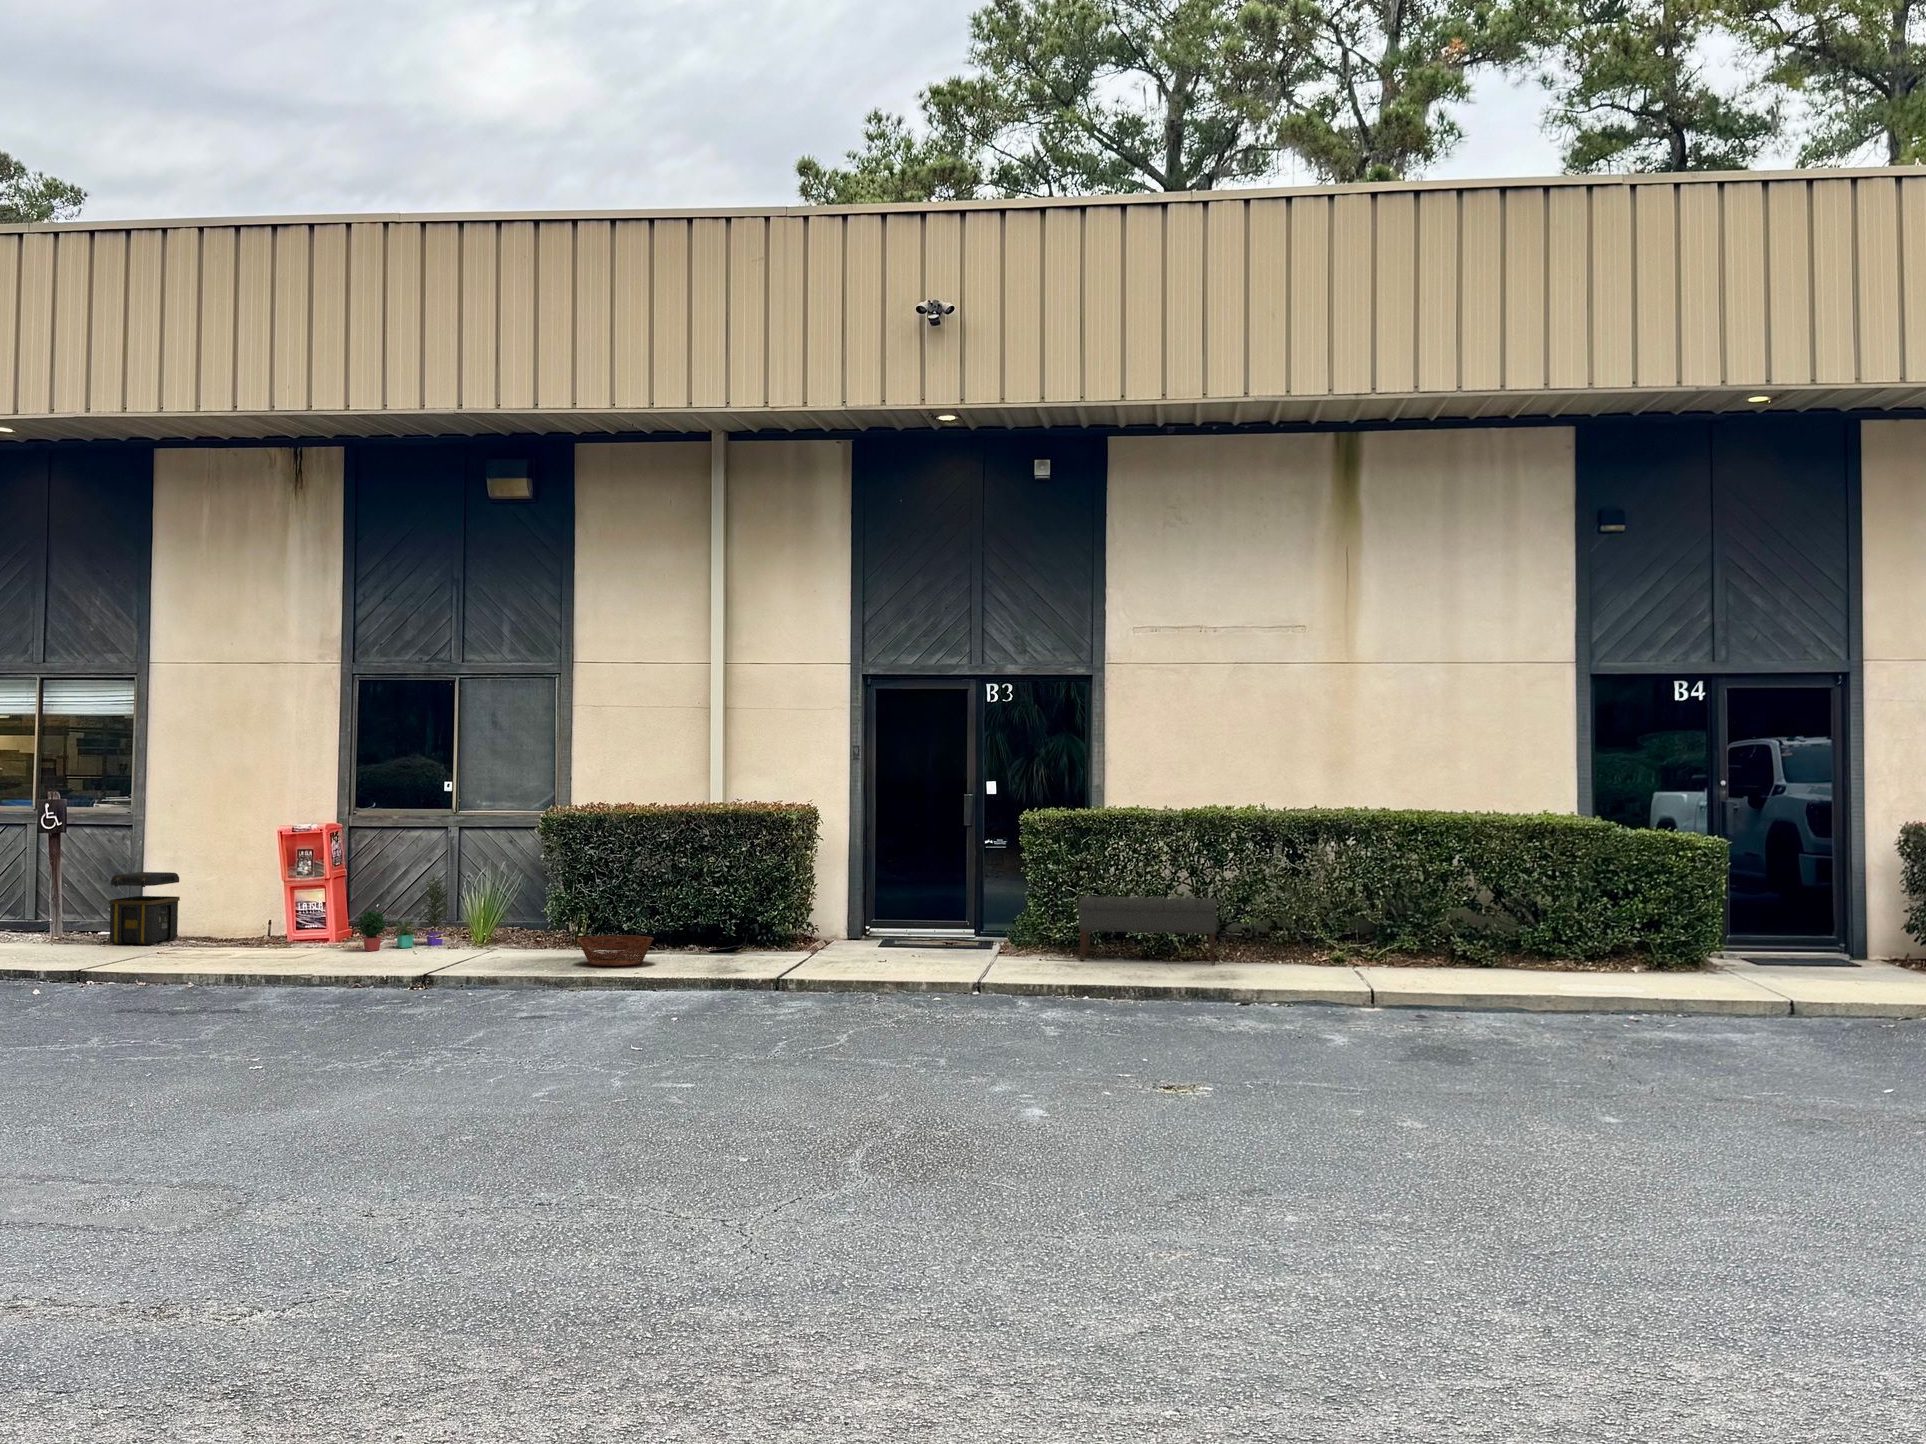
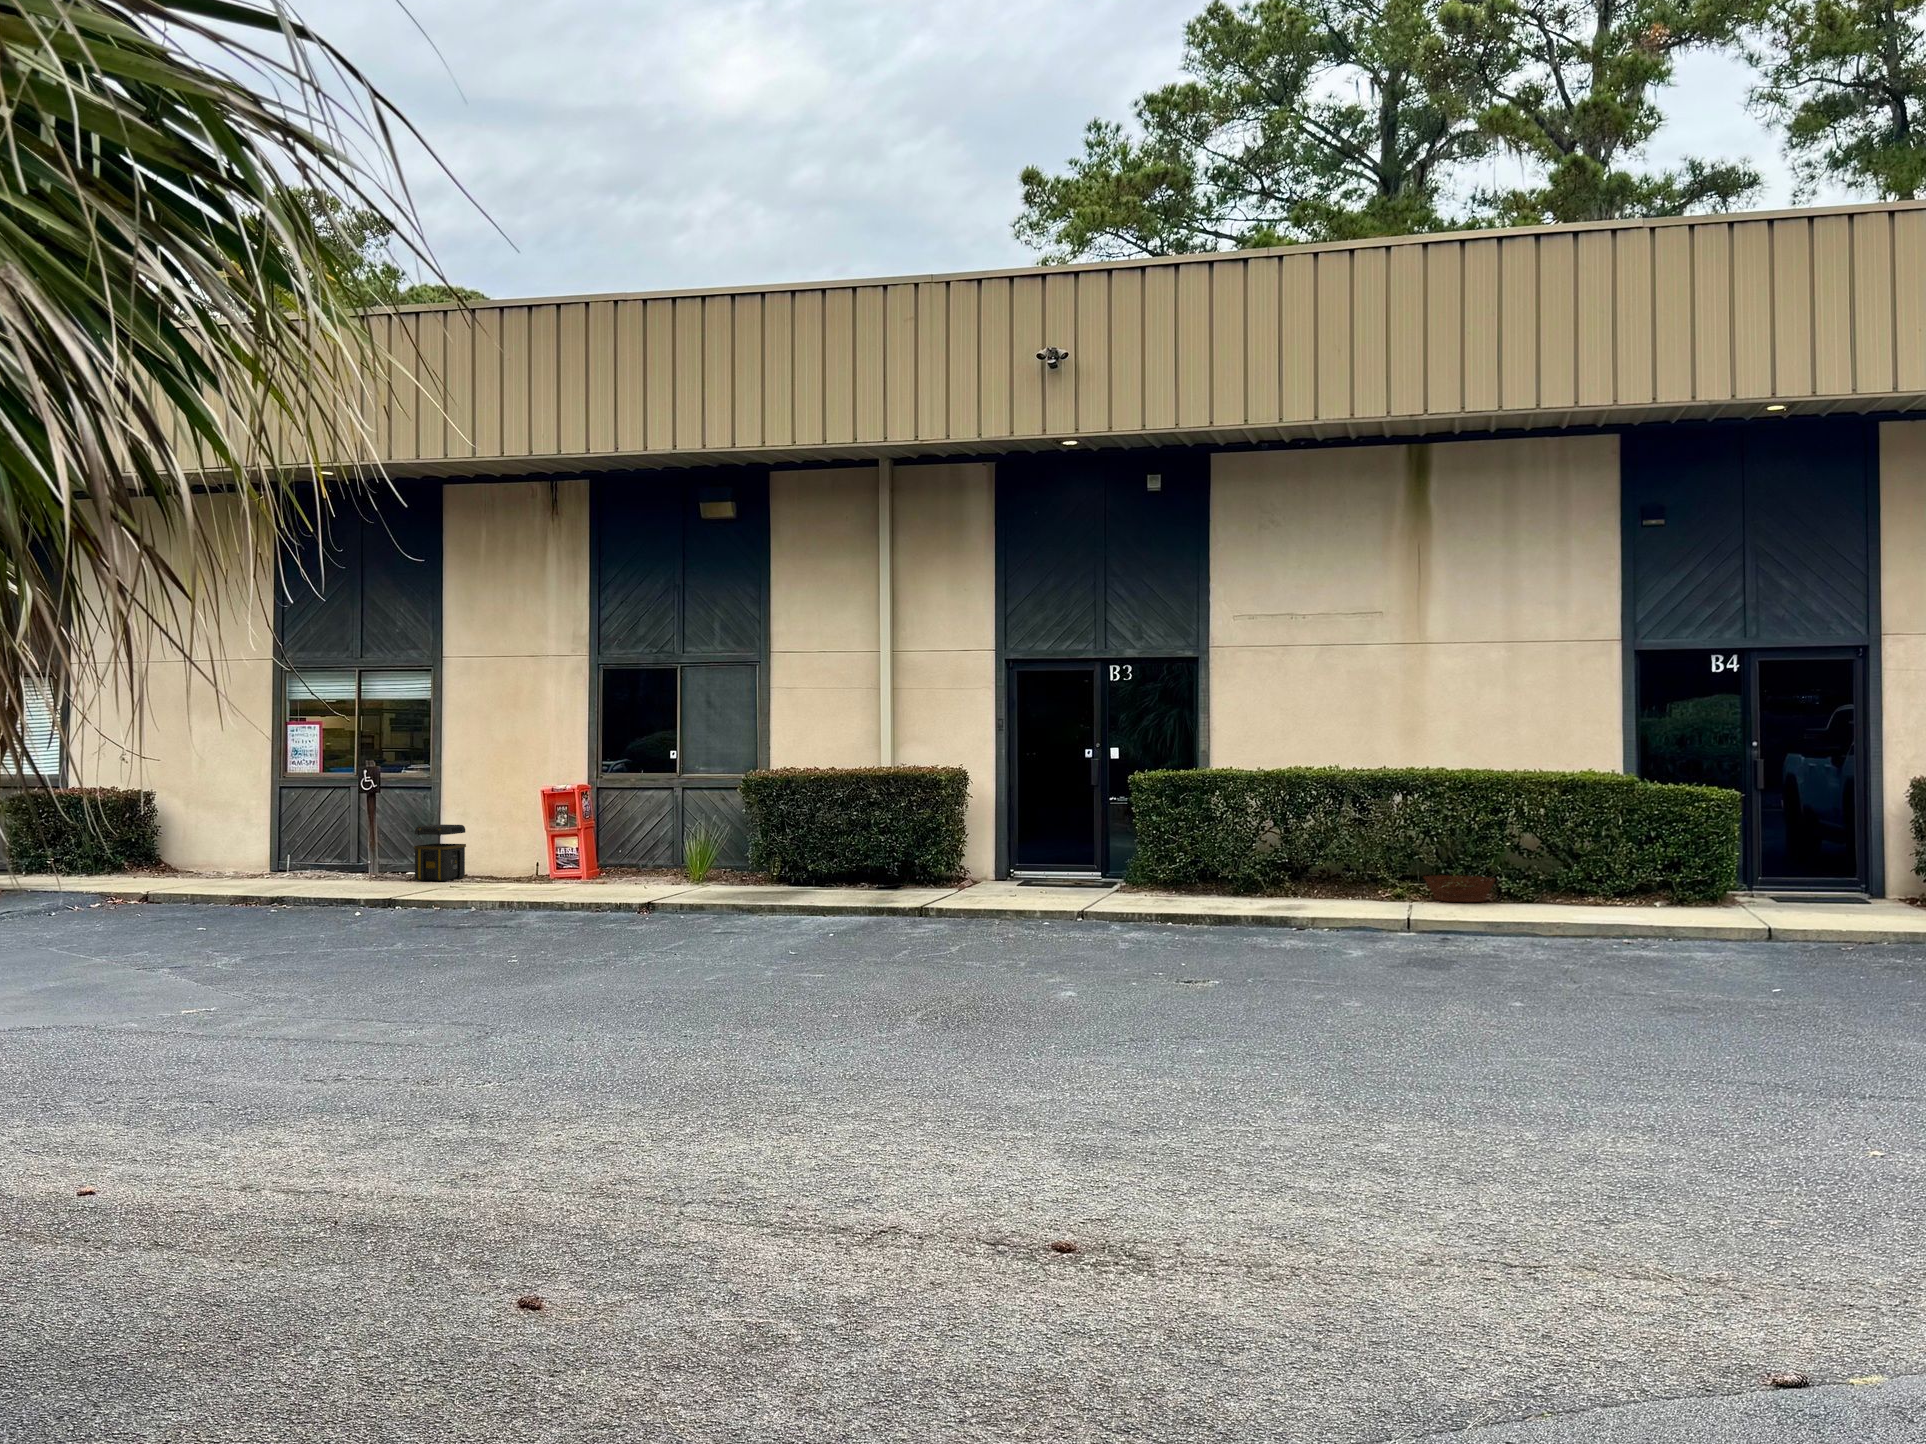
potted plant: present [357,875,449,951] -> none [601,826,673,887]
bench: present [1077,896,1217,964] -> none [1174,842,1295,899]
basket: present [577,935,654,966] -> present [1424,875,1495,902]

